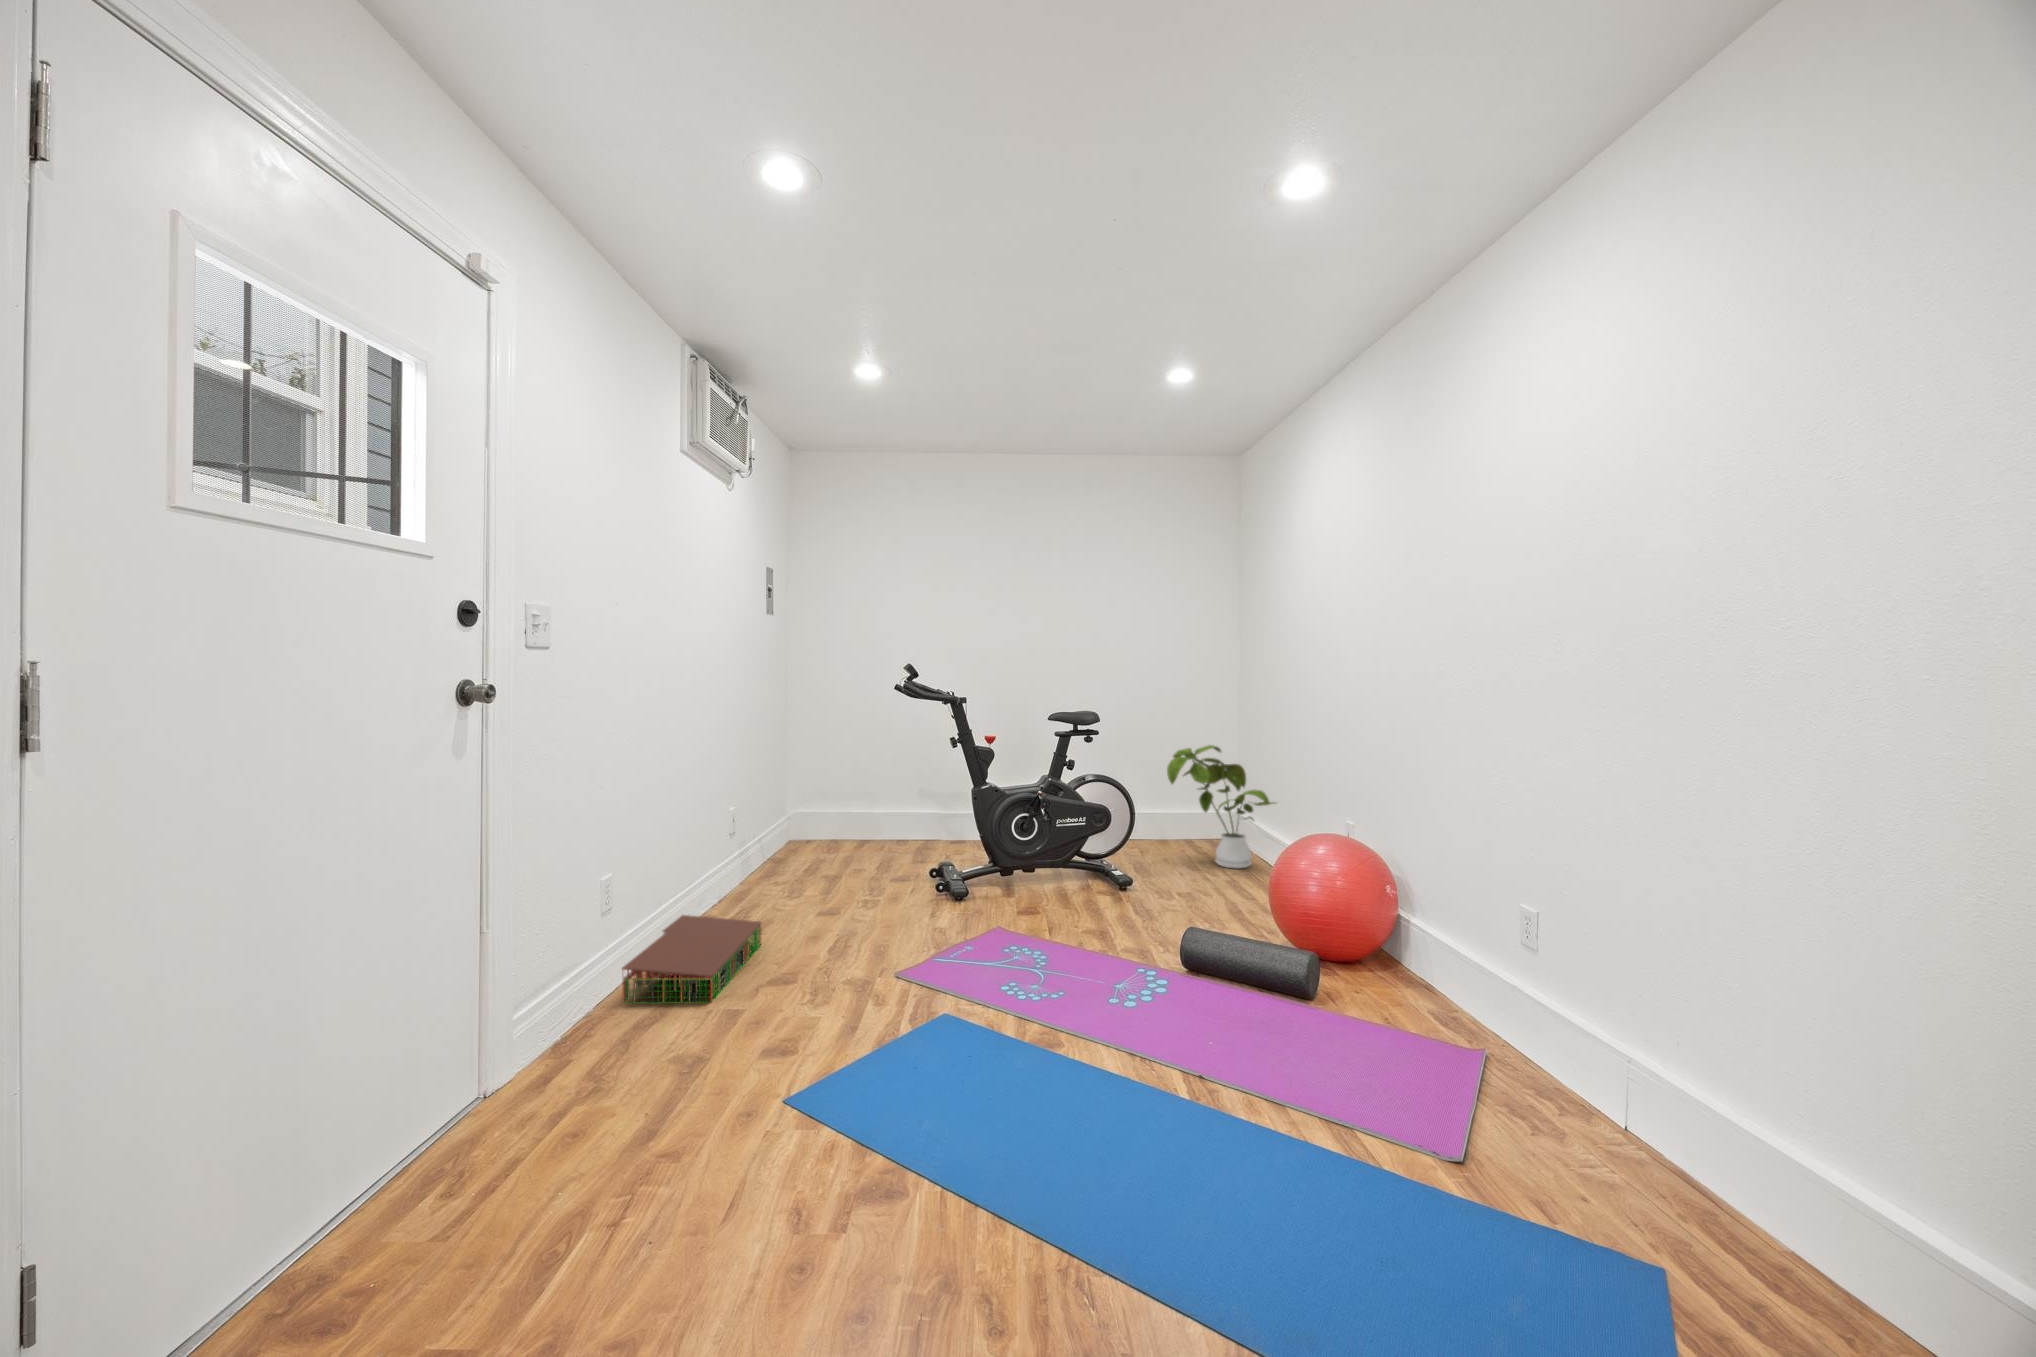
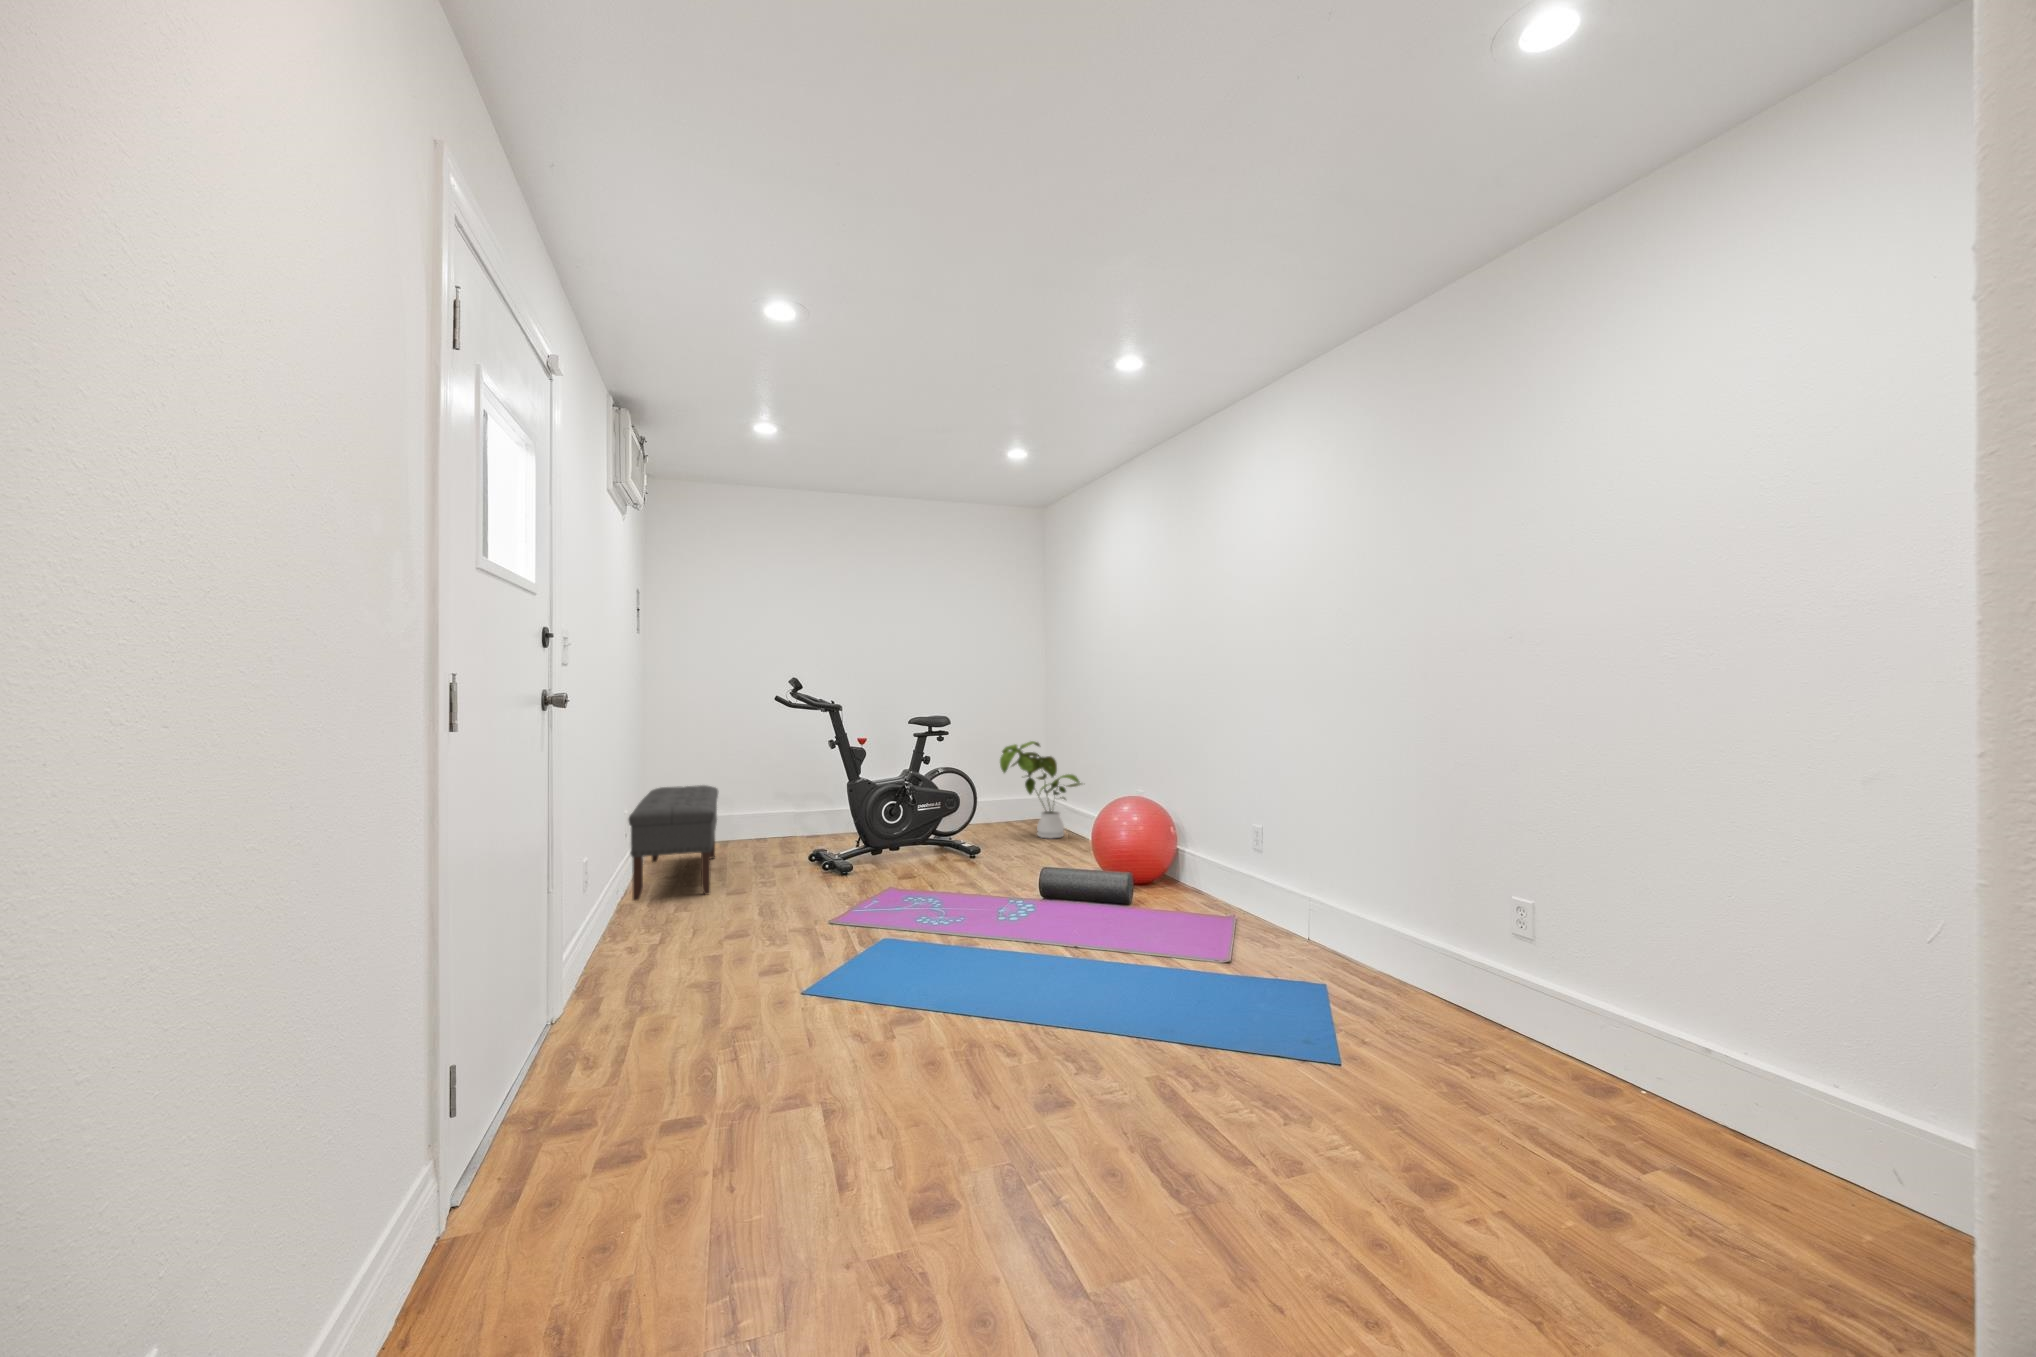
bench: none [713,782,845,915] -> present [629,785,718,901]
storage bin: present [622,915,761,1003] -> none [607,895,696,959]

